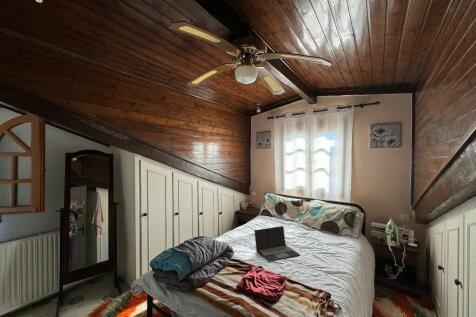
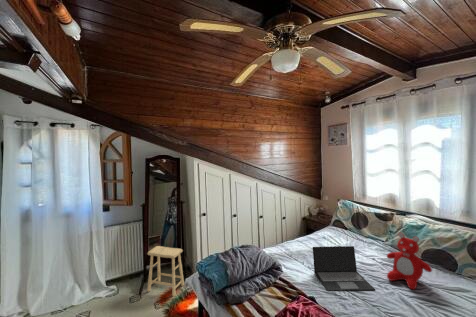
teddy bear: none [304,212,332,250] -> present [387,233,432,289]
footstool: none [80,253,124,306] -> present [147,246,184,296]

